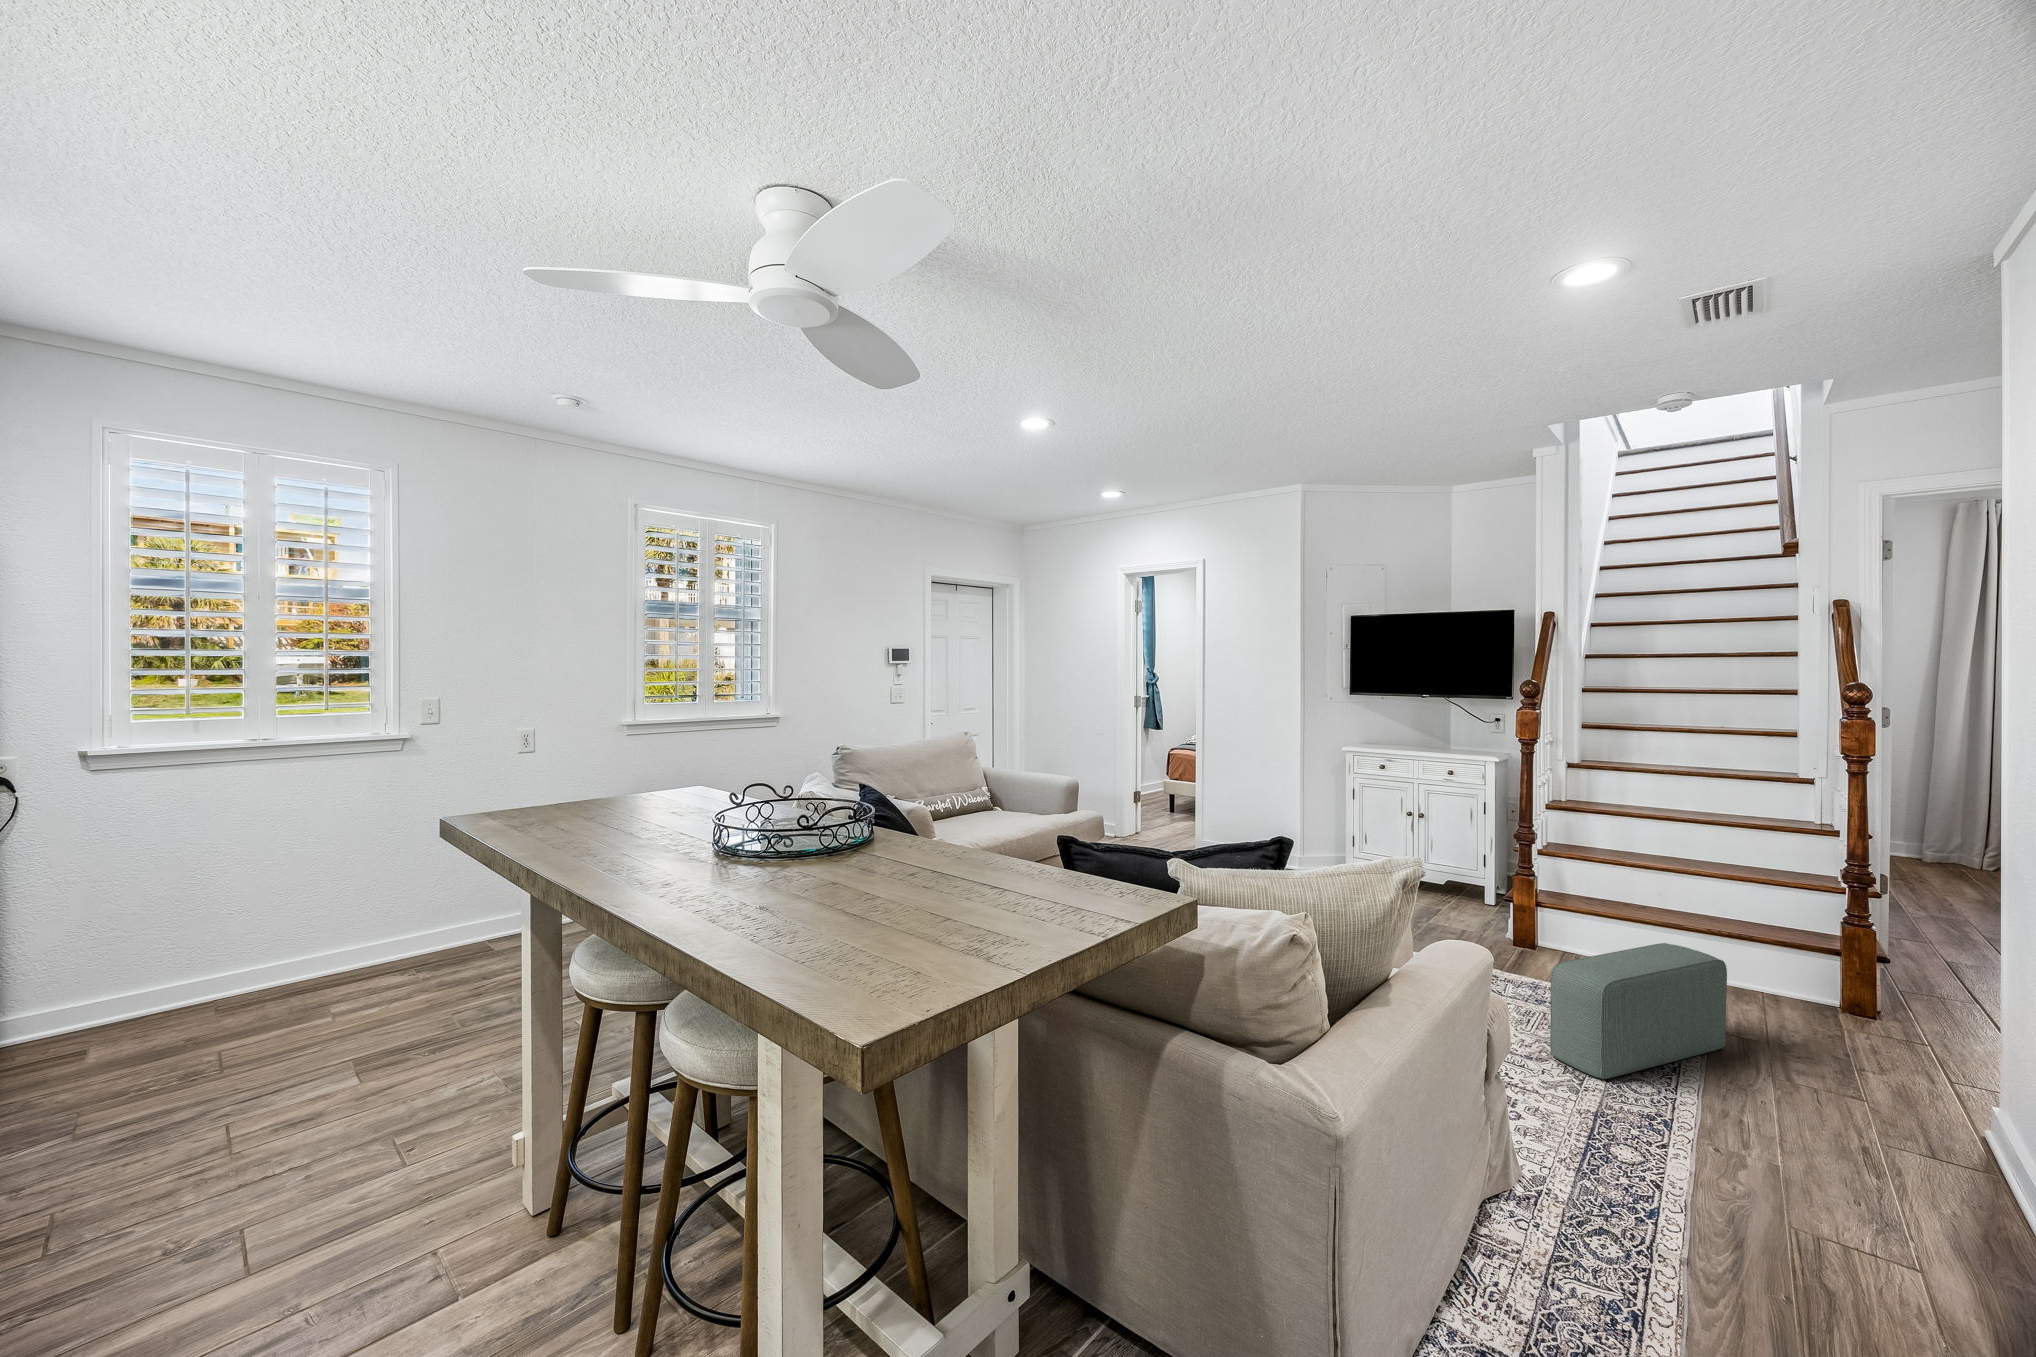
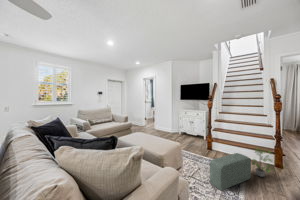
potted plant: none [1732,915,1838,1044] -> present [252,148,271,177]

